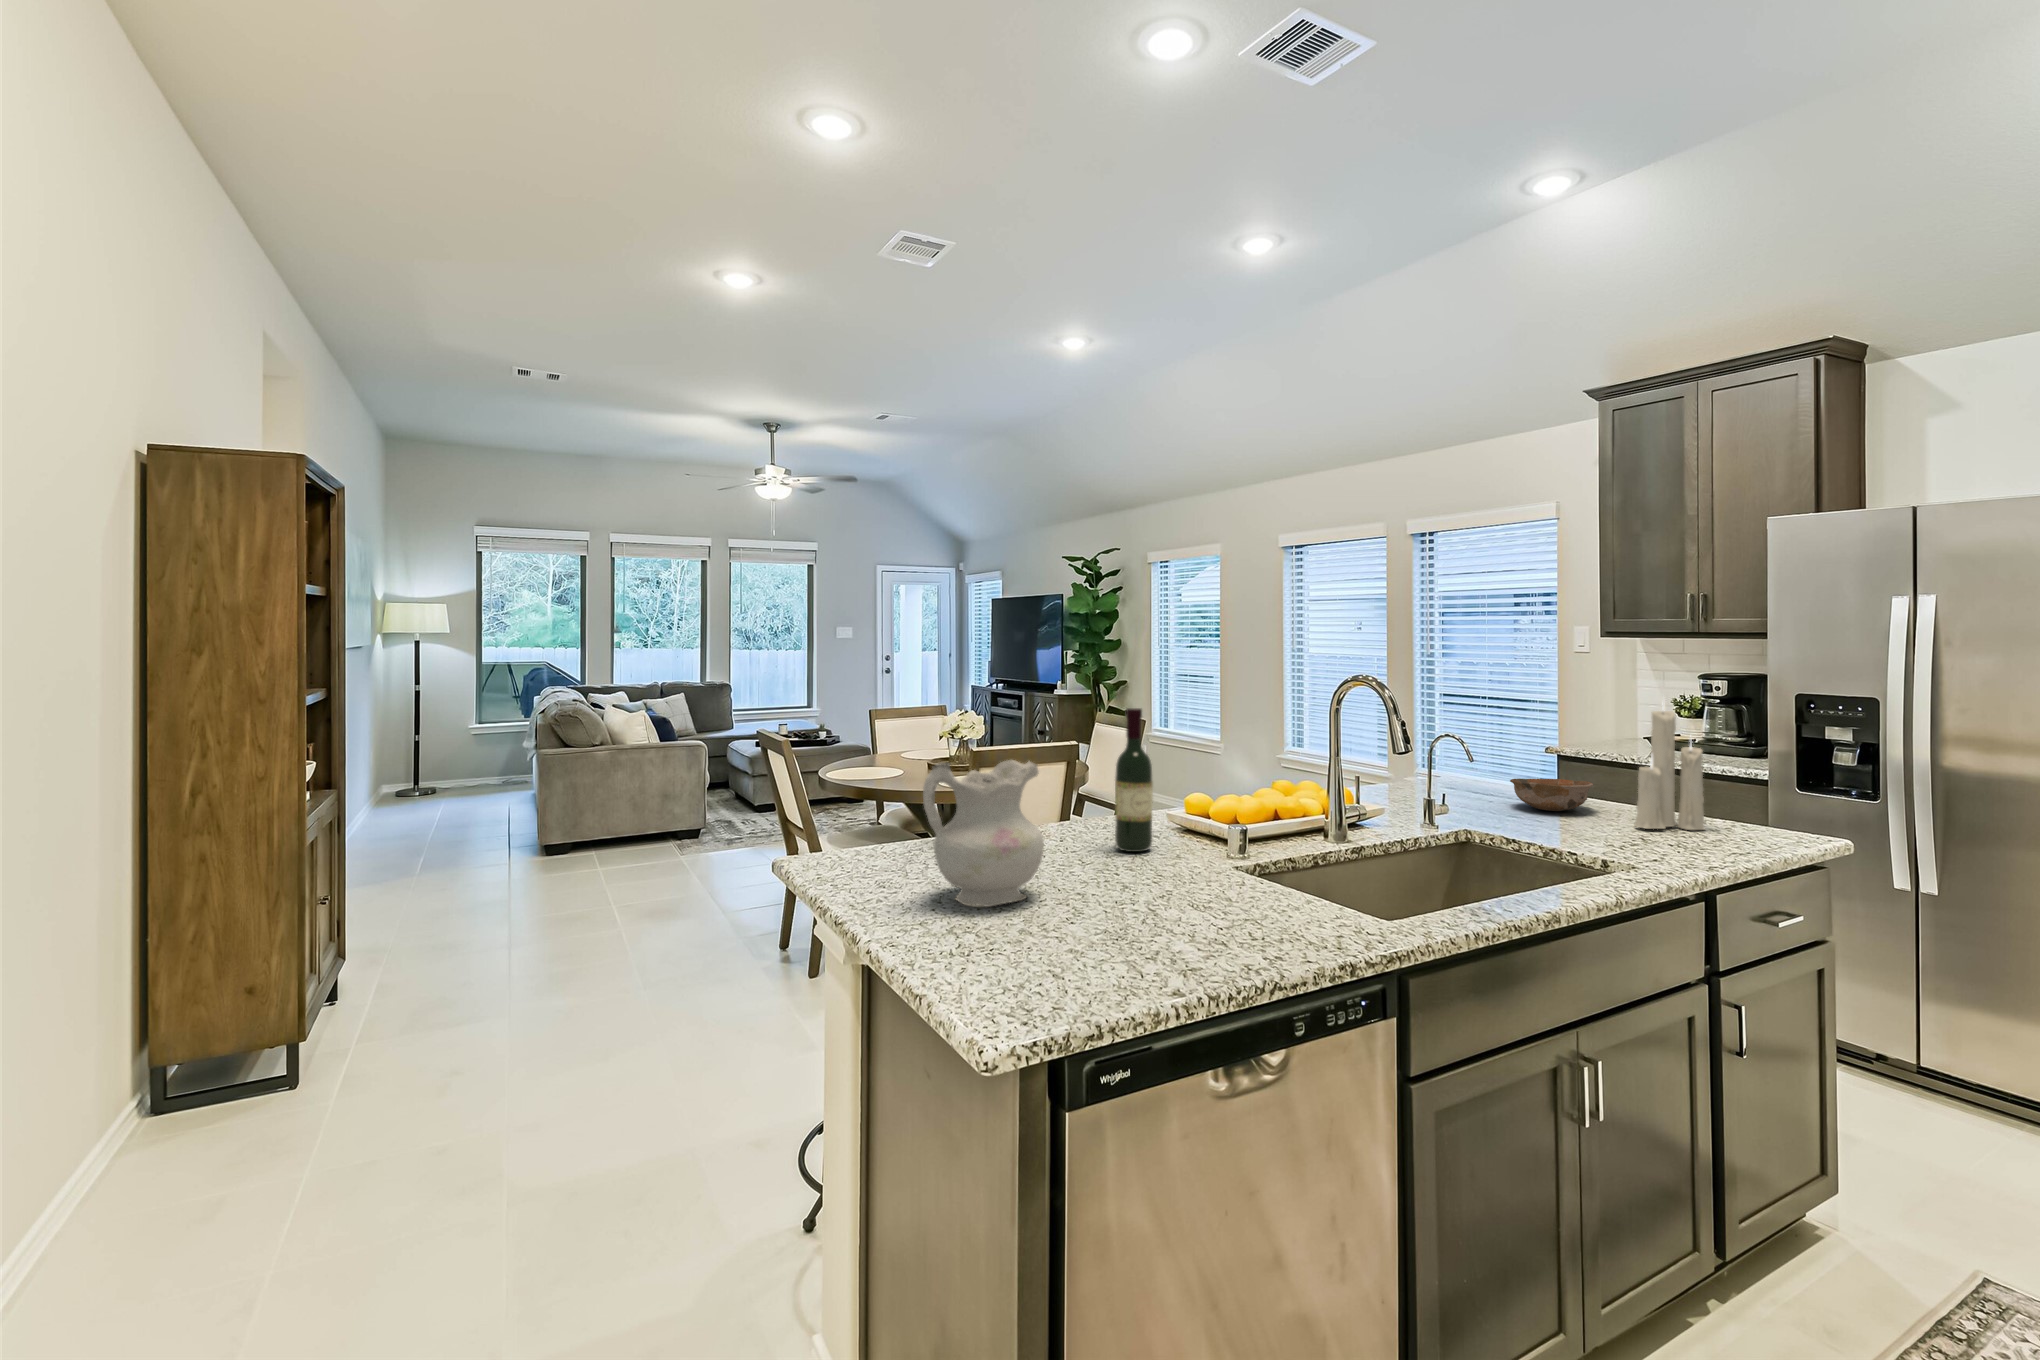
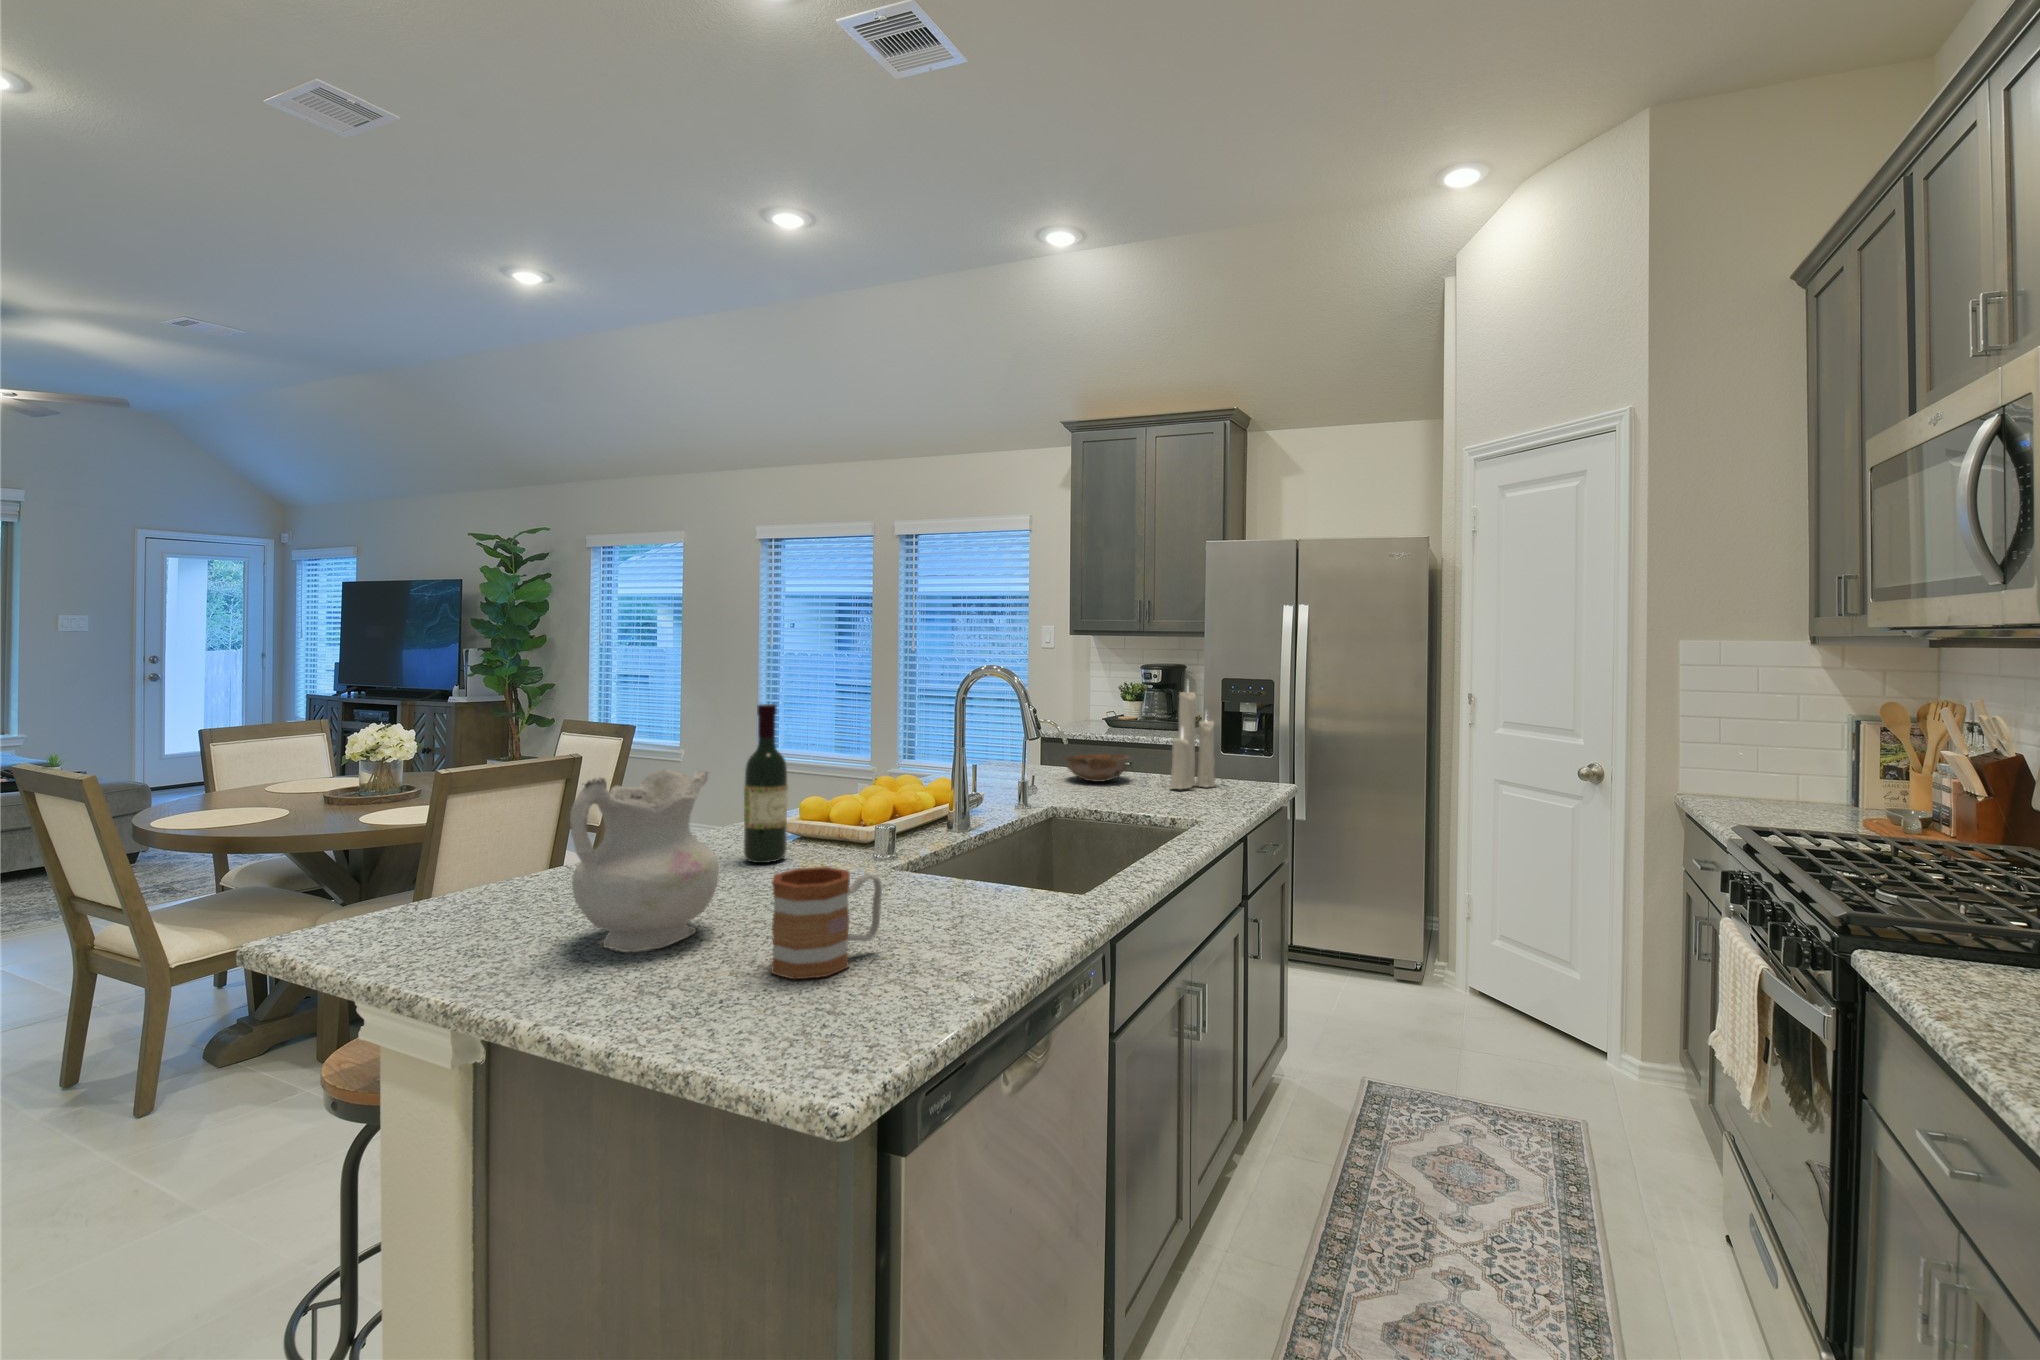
mug: none [1044,853,1147,951] -> present [771,867,882,979]

